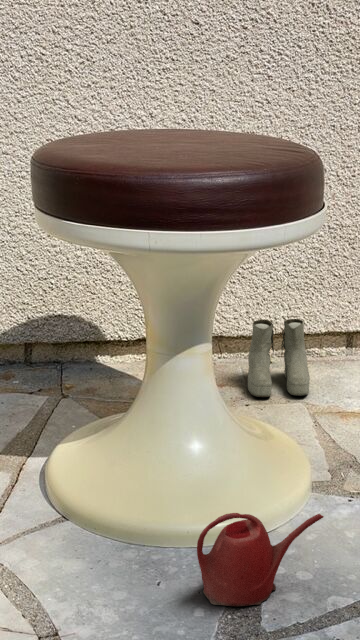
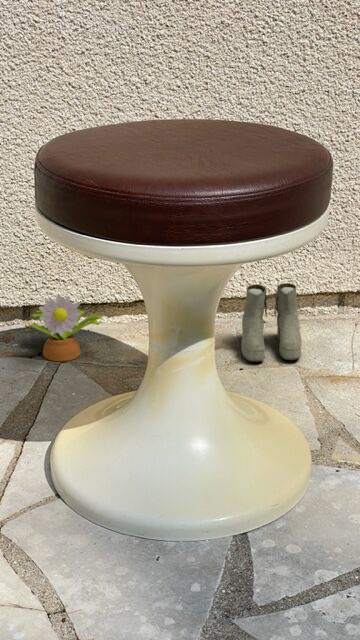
decorative plant: none [24,325,106,396] -> present [25,294,103,361]
watering can: present [197,513,324,606] -> none [194,496,312,581]

